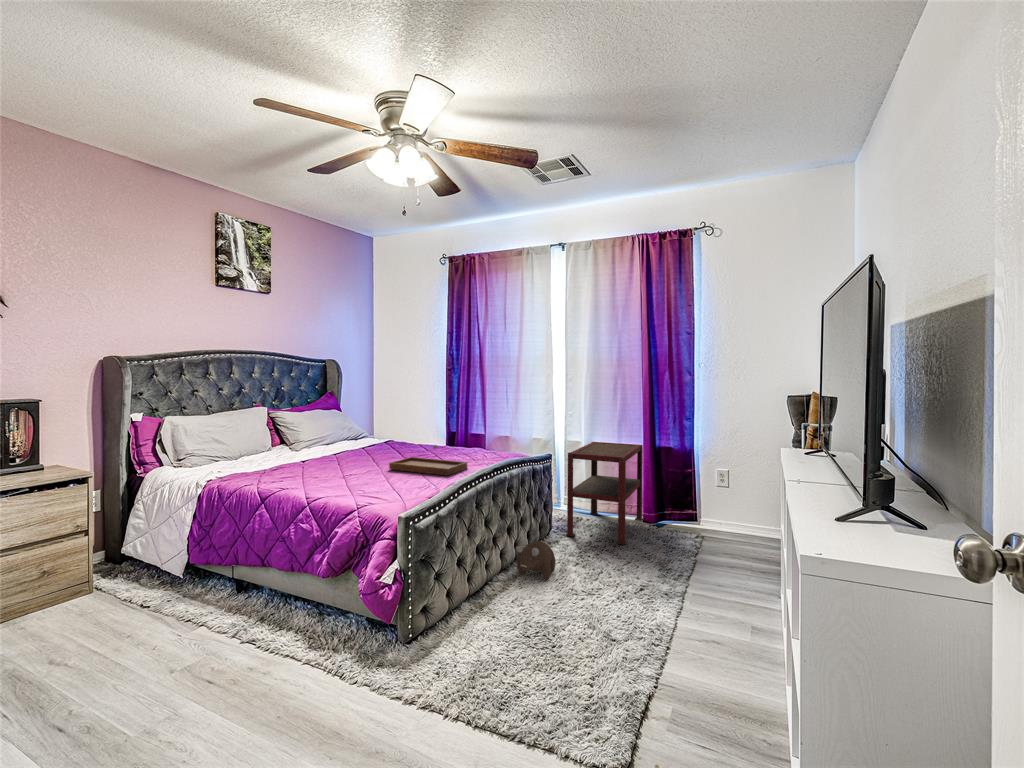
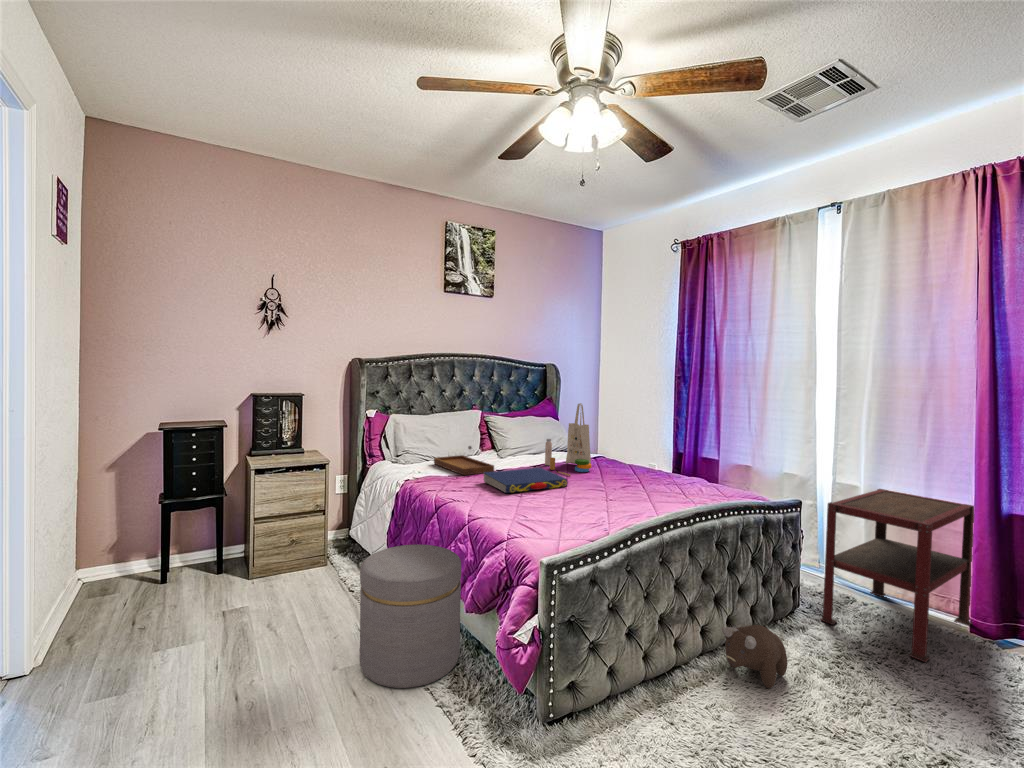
tote bag: none [346,394,392,458] -> present [545,403,592,476]
tray: present [389,445,467,476] -> present [434,446,494,475]
book: none [297,453,380,477] -> present [483,468,568,493]
ottoman: none [201,532,309,666] -> present [360,545,461,688]

